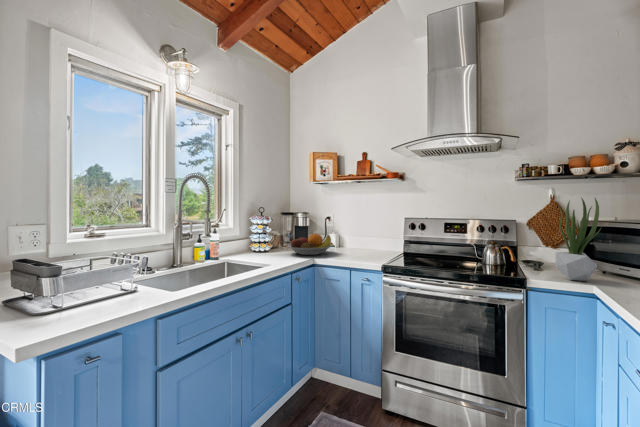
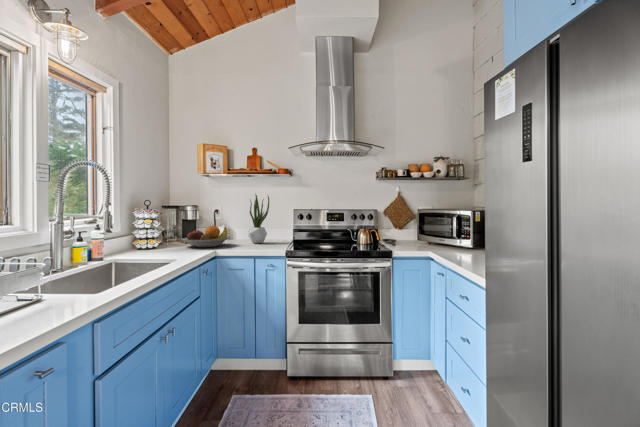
potted plant: present [555,198,601,281] -> present [248,195,269,243]

